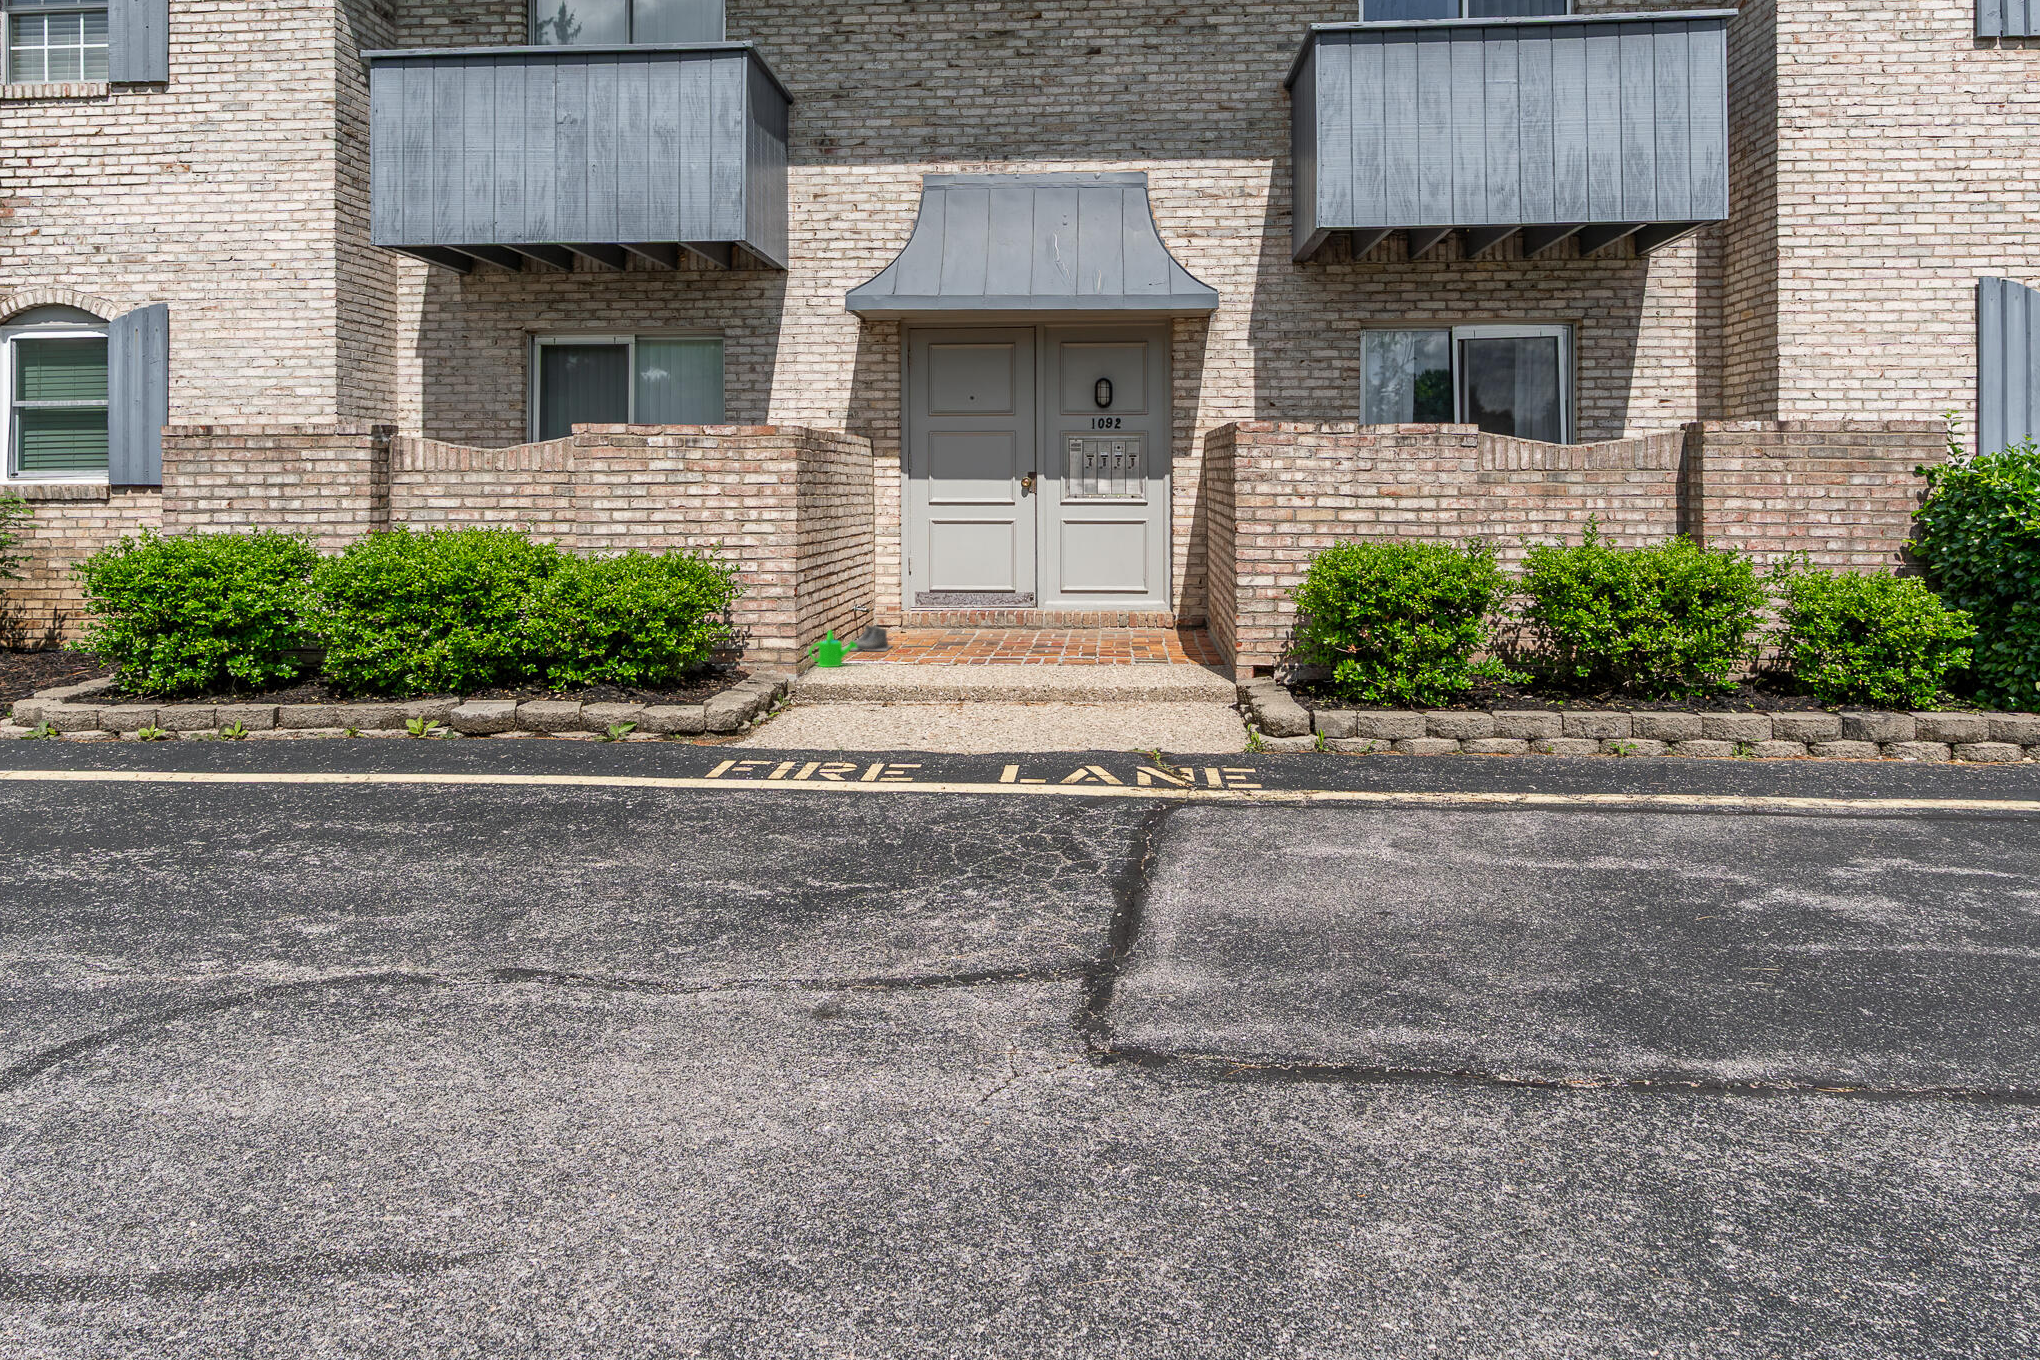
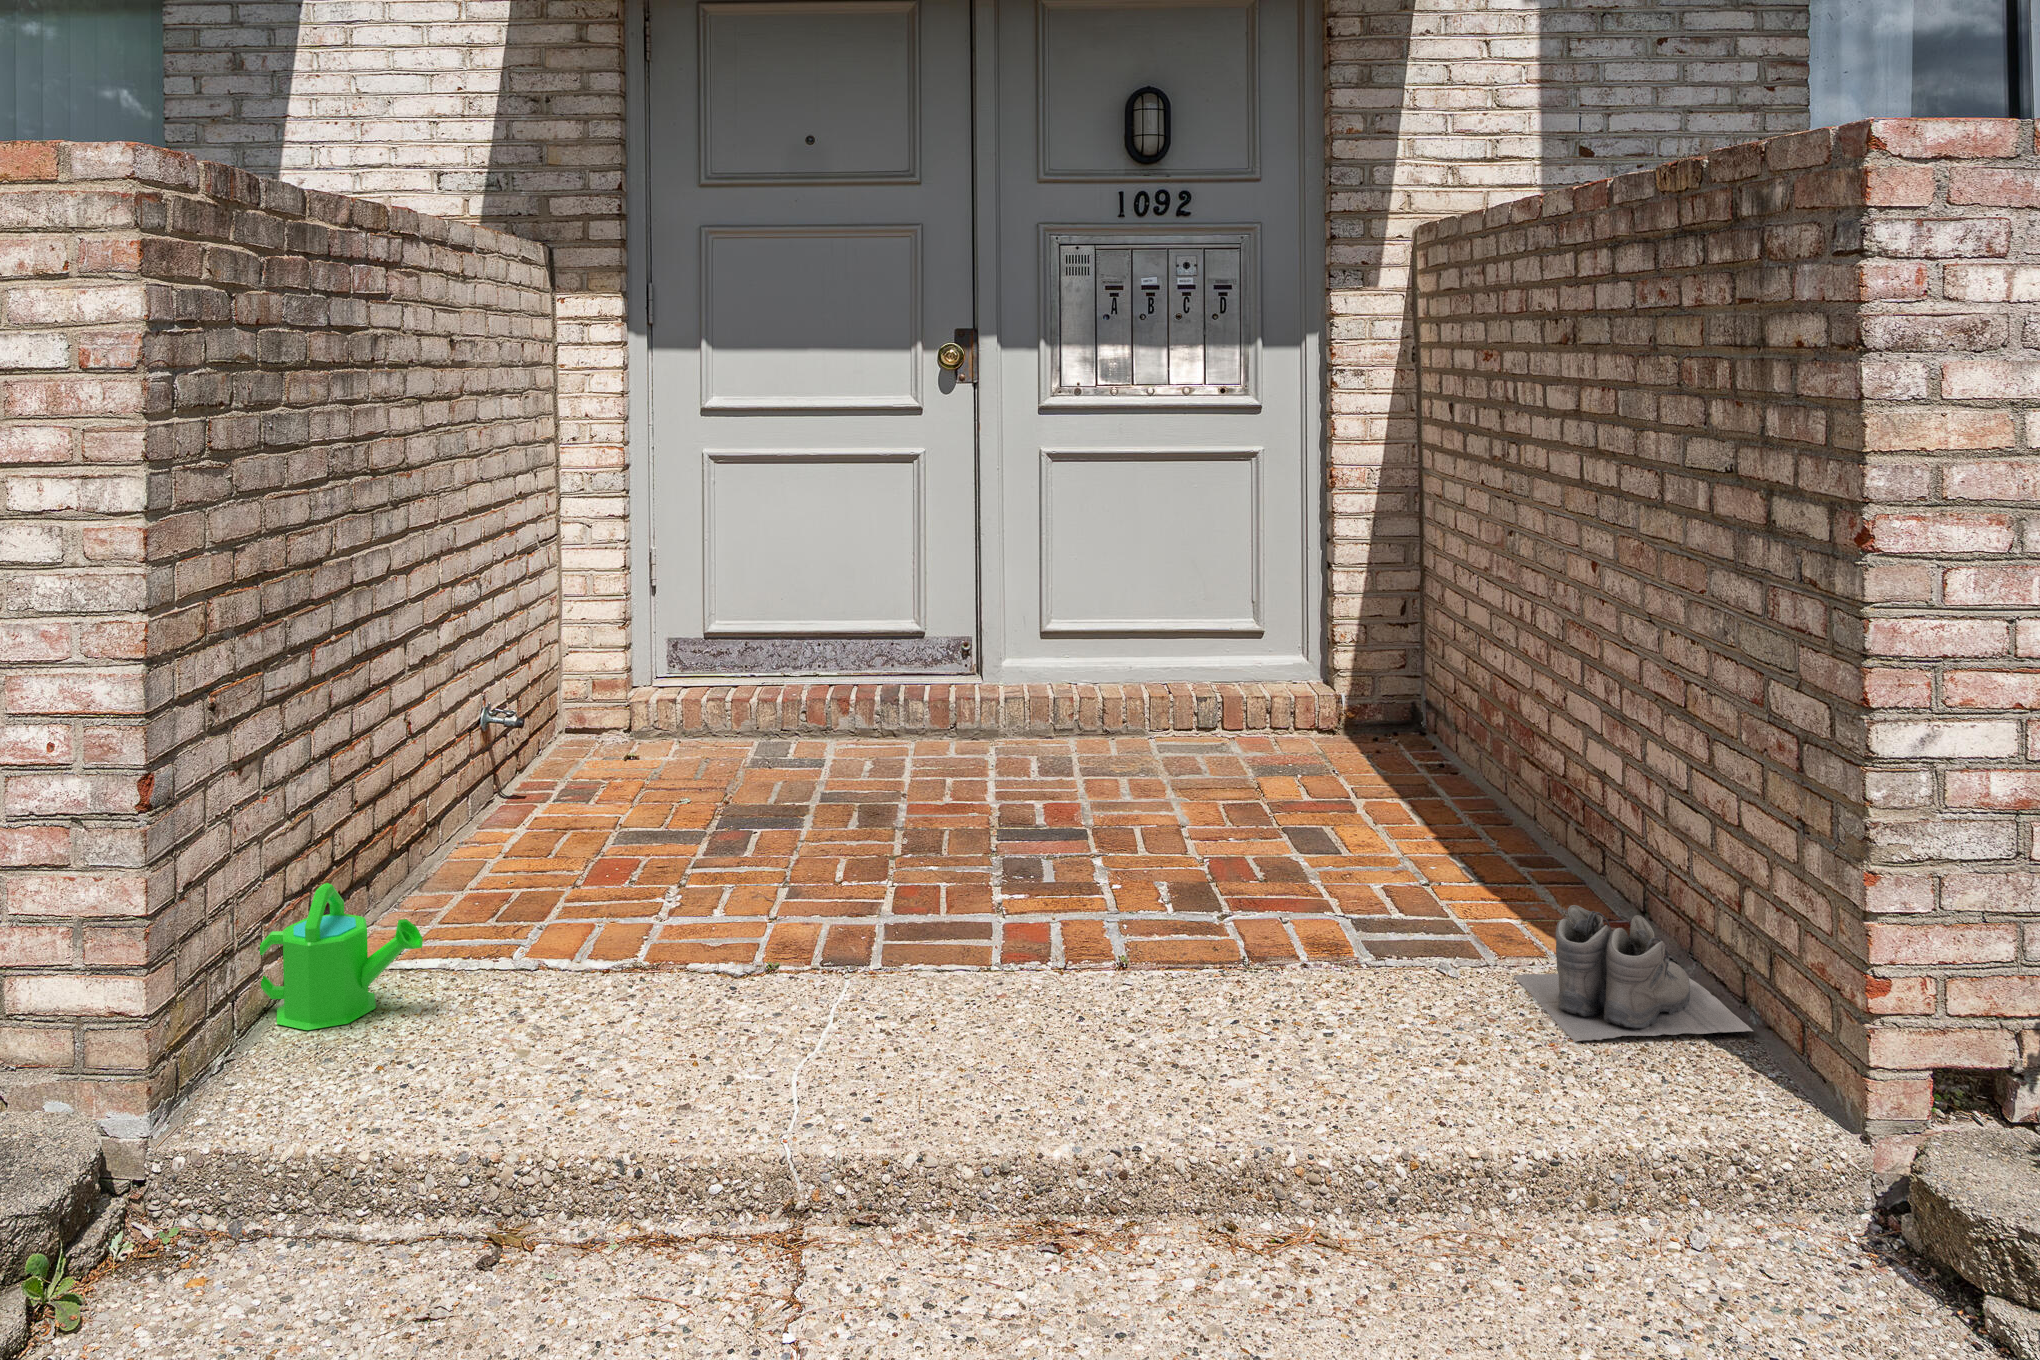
boots: present [842,625,891,651] -> present [1514,905,1753,1042]

